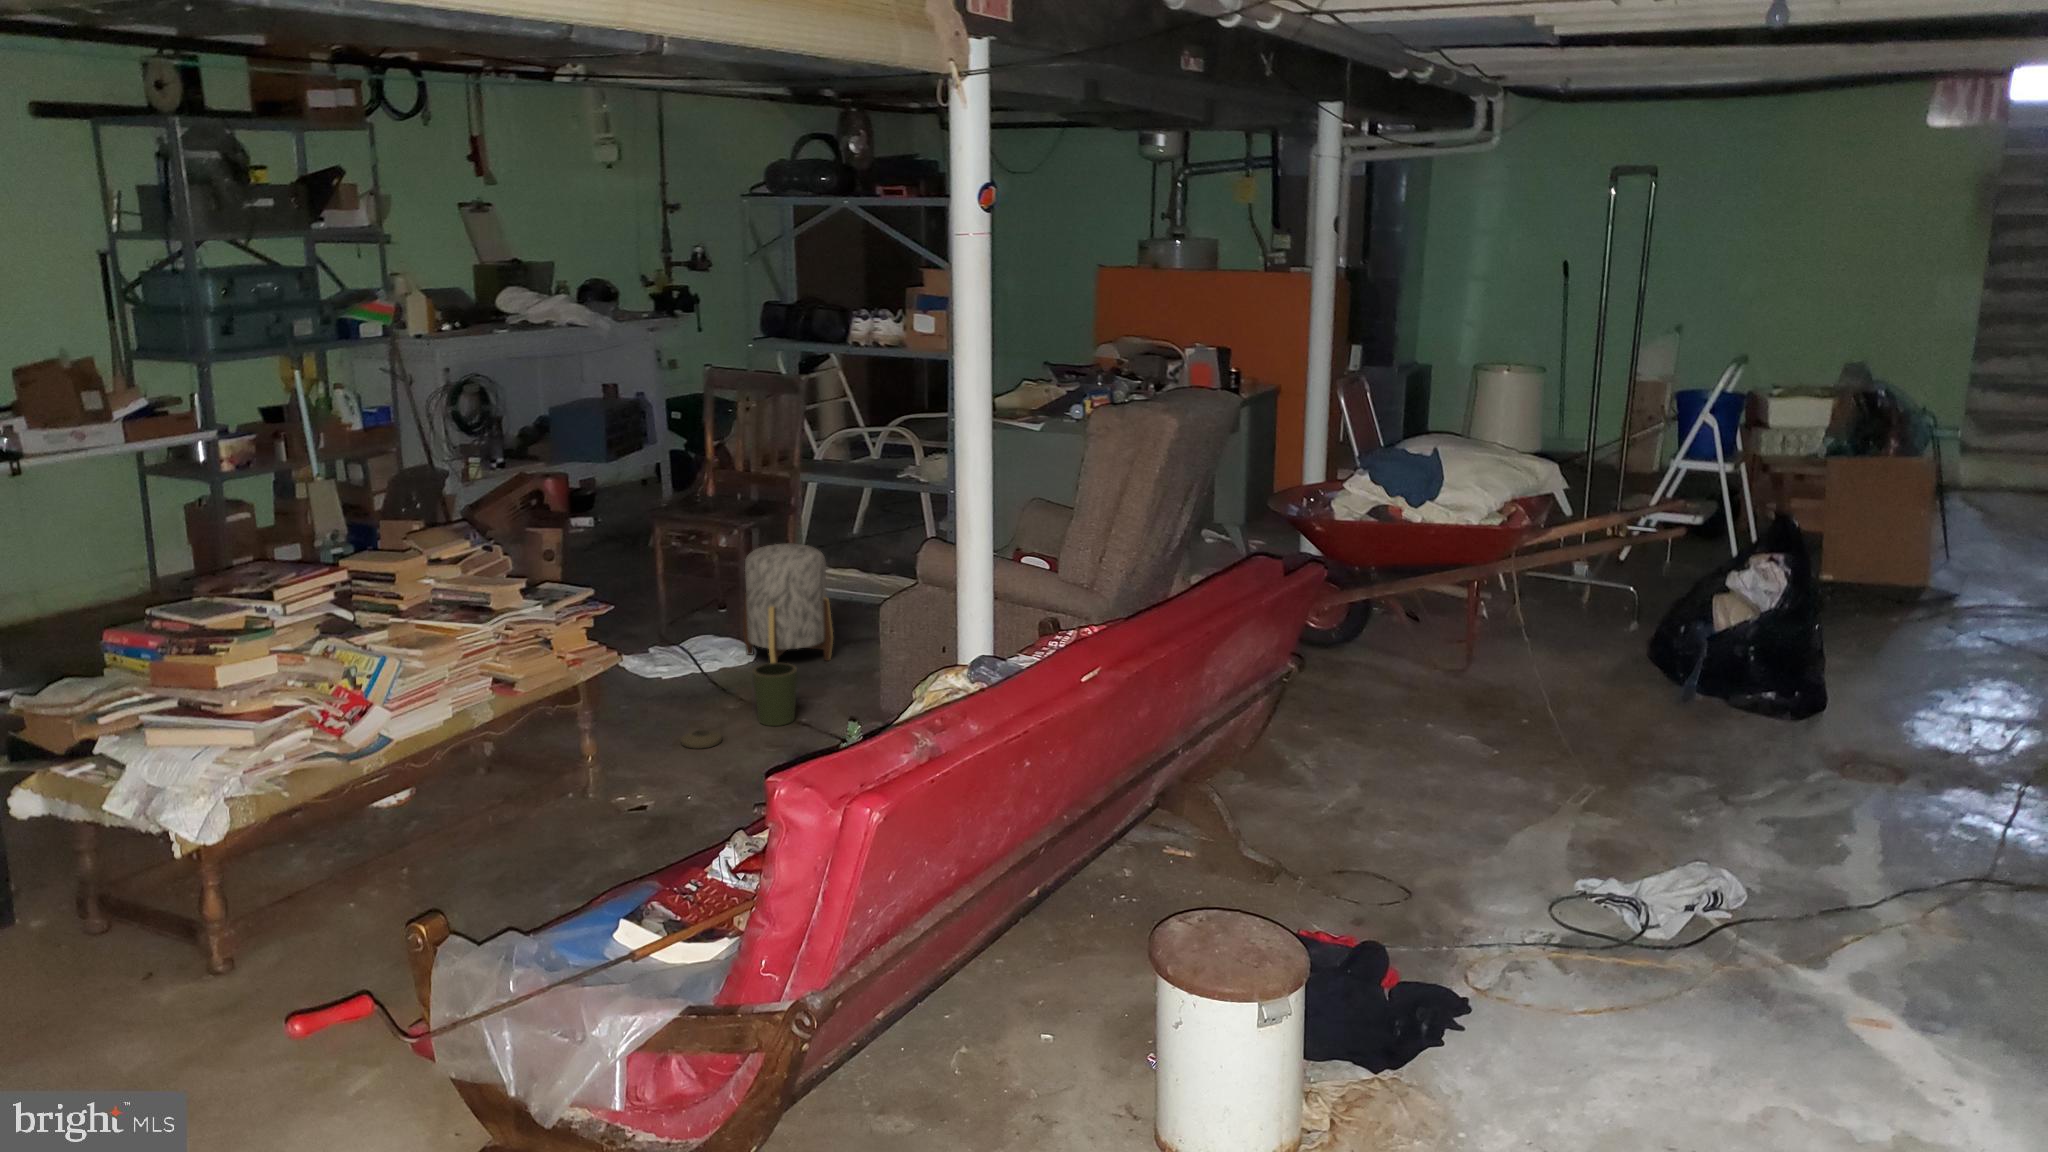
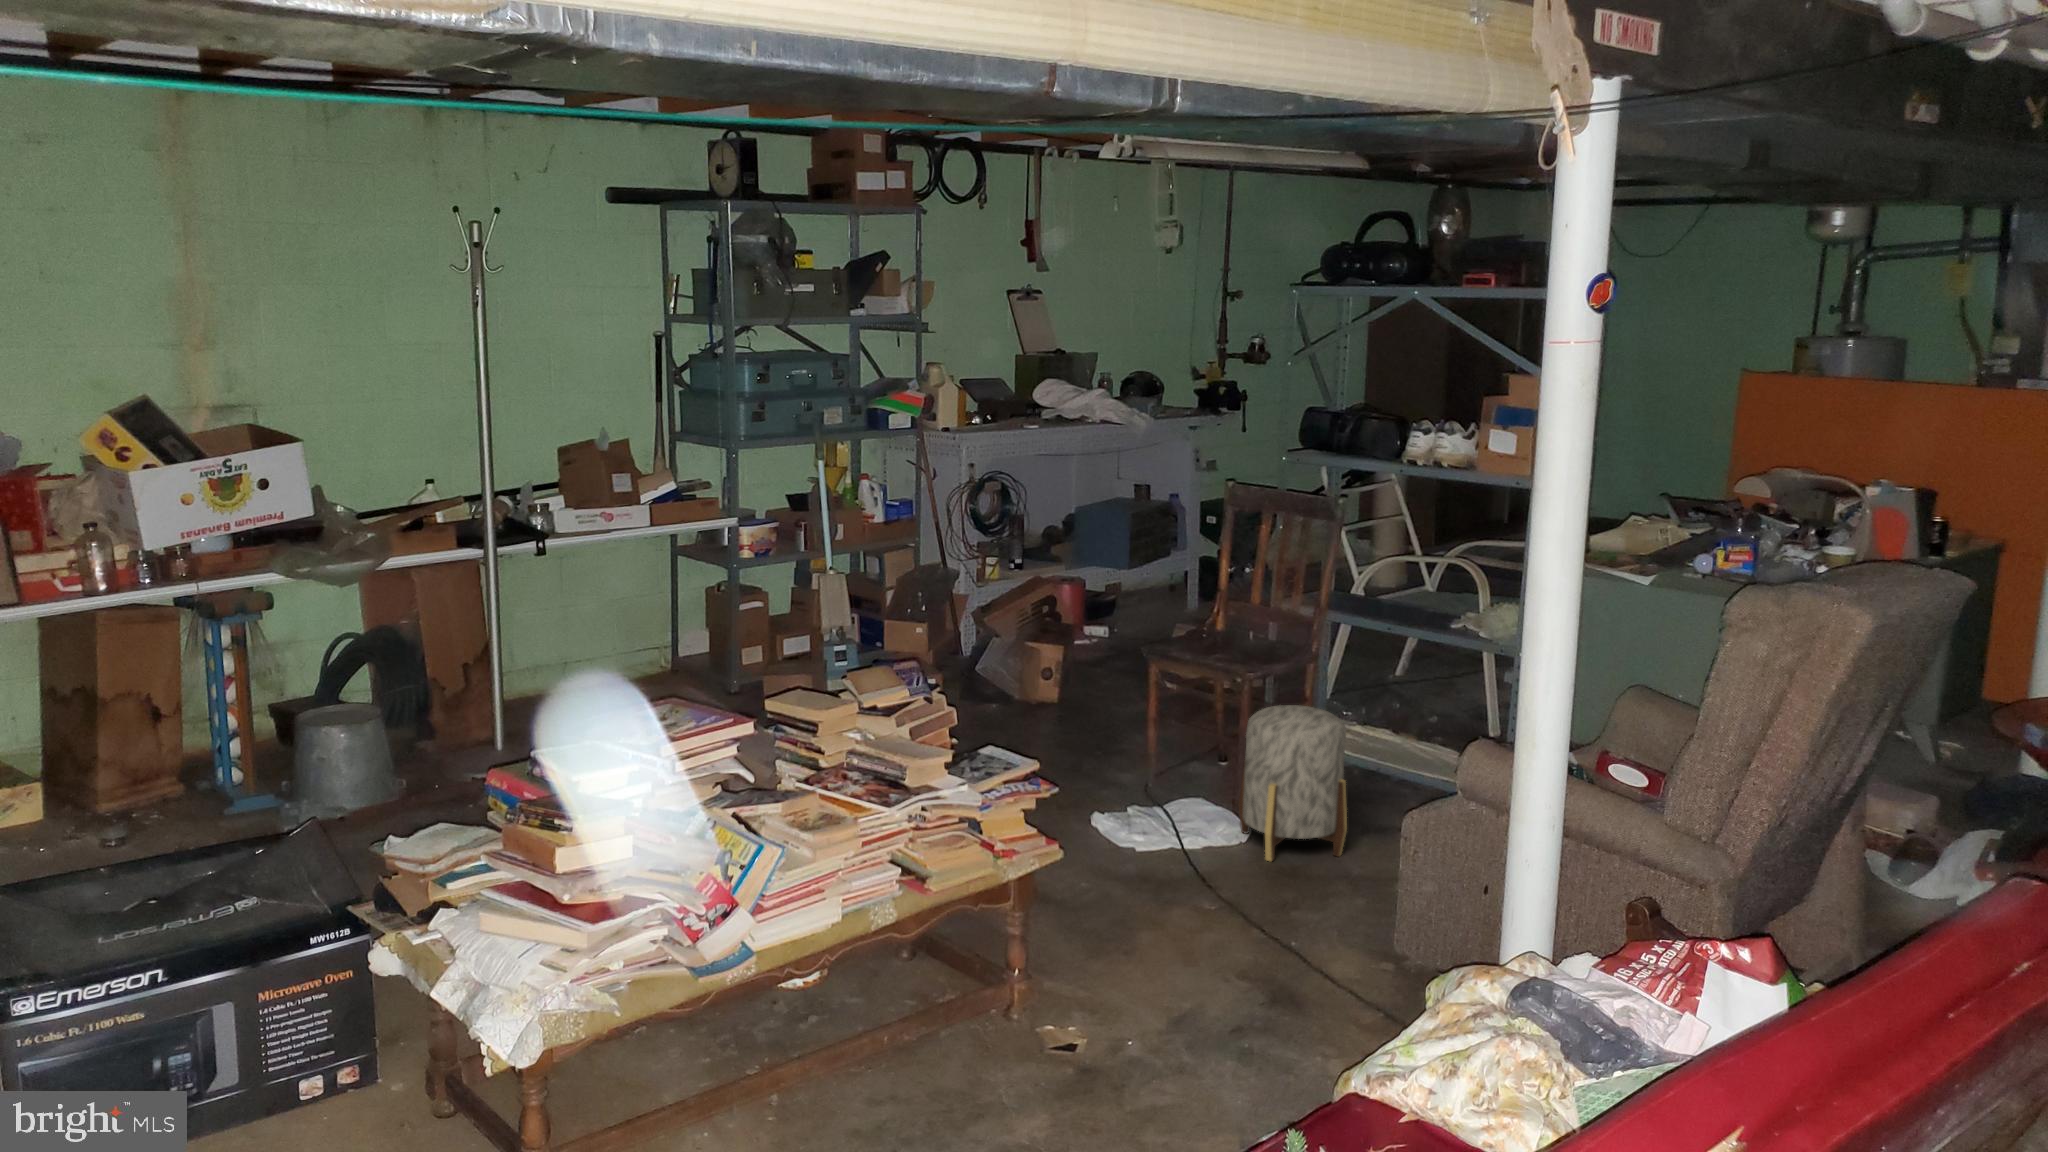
trash can: present [681,663,797,749] -> none [1135,865,1290,968]

